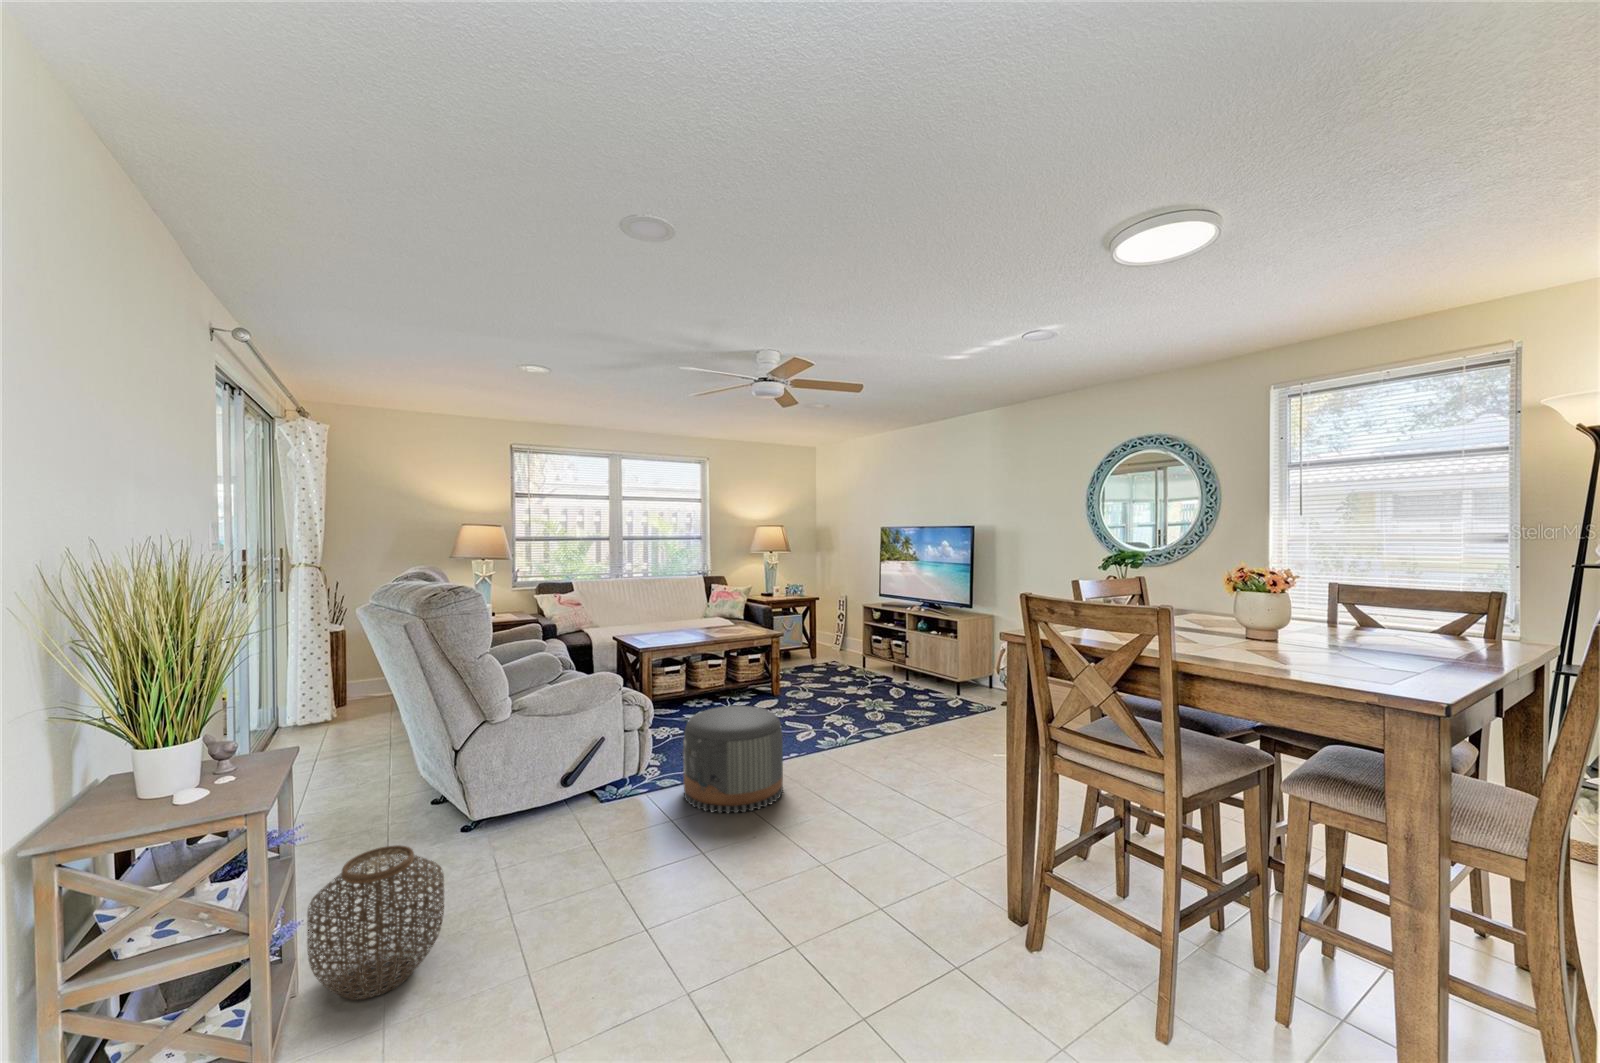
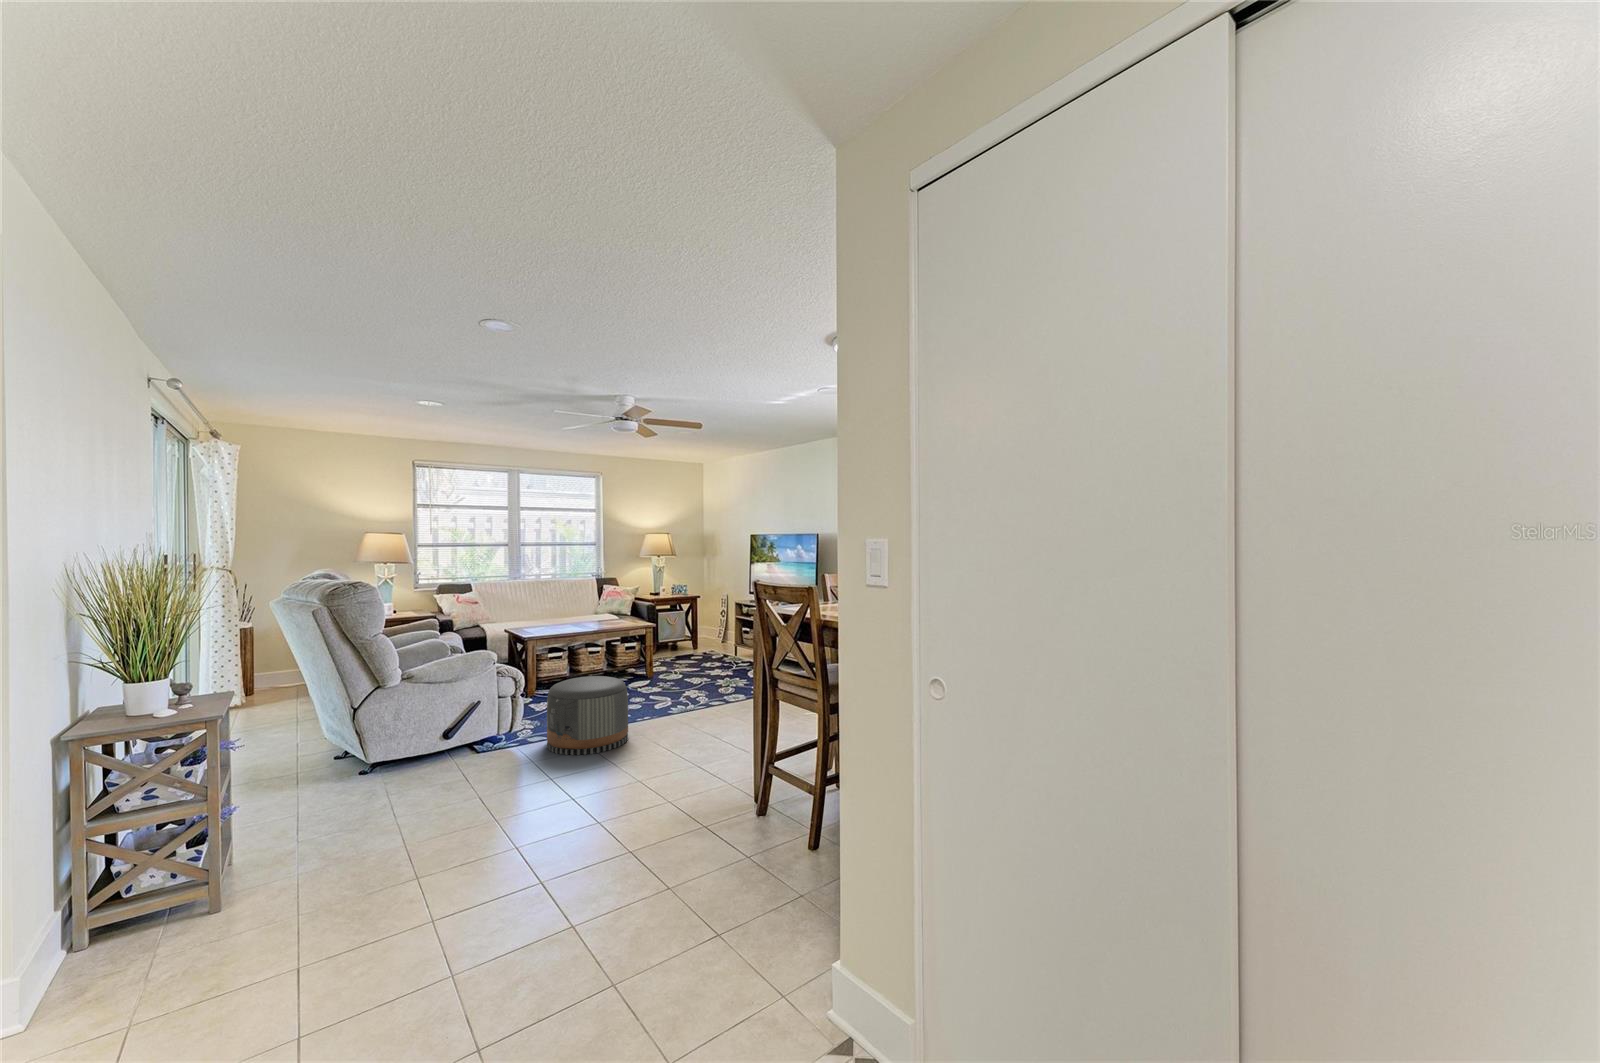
woven basket: present [307,845,444,1000] -> none [242,761,344,862]

